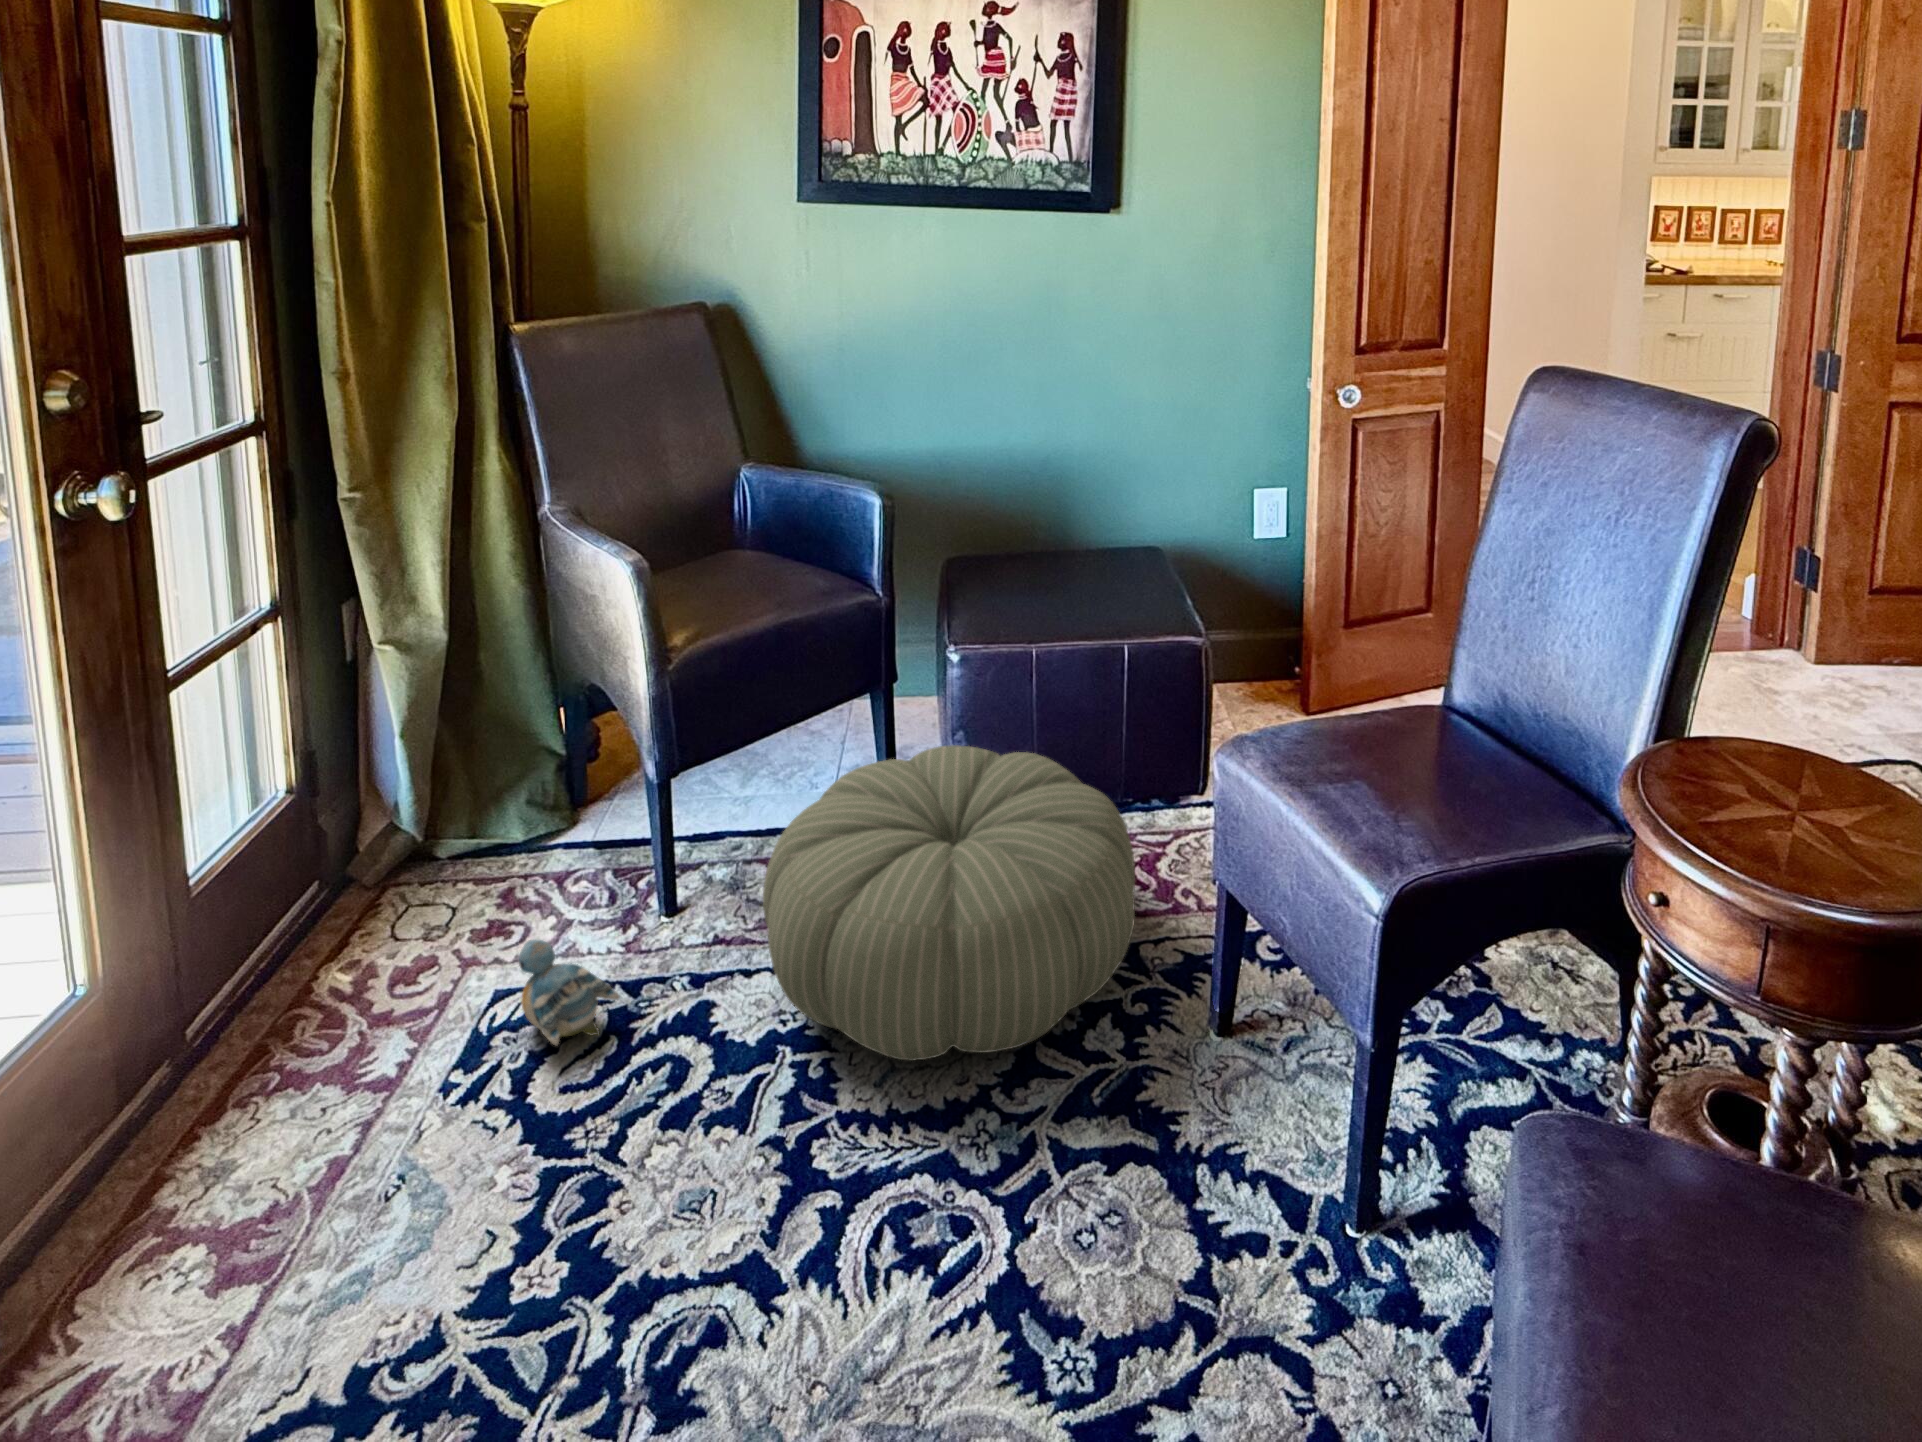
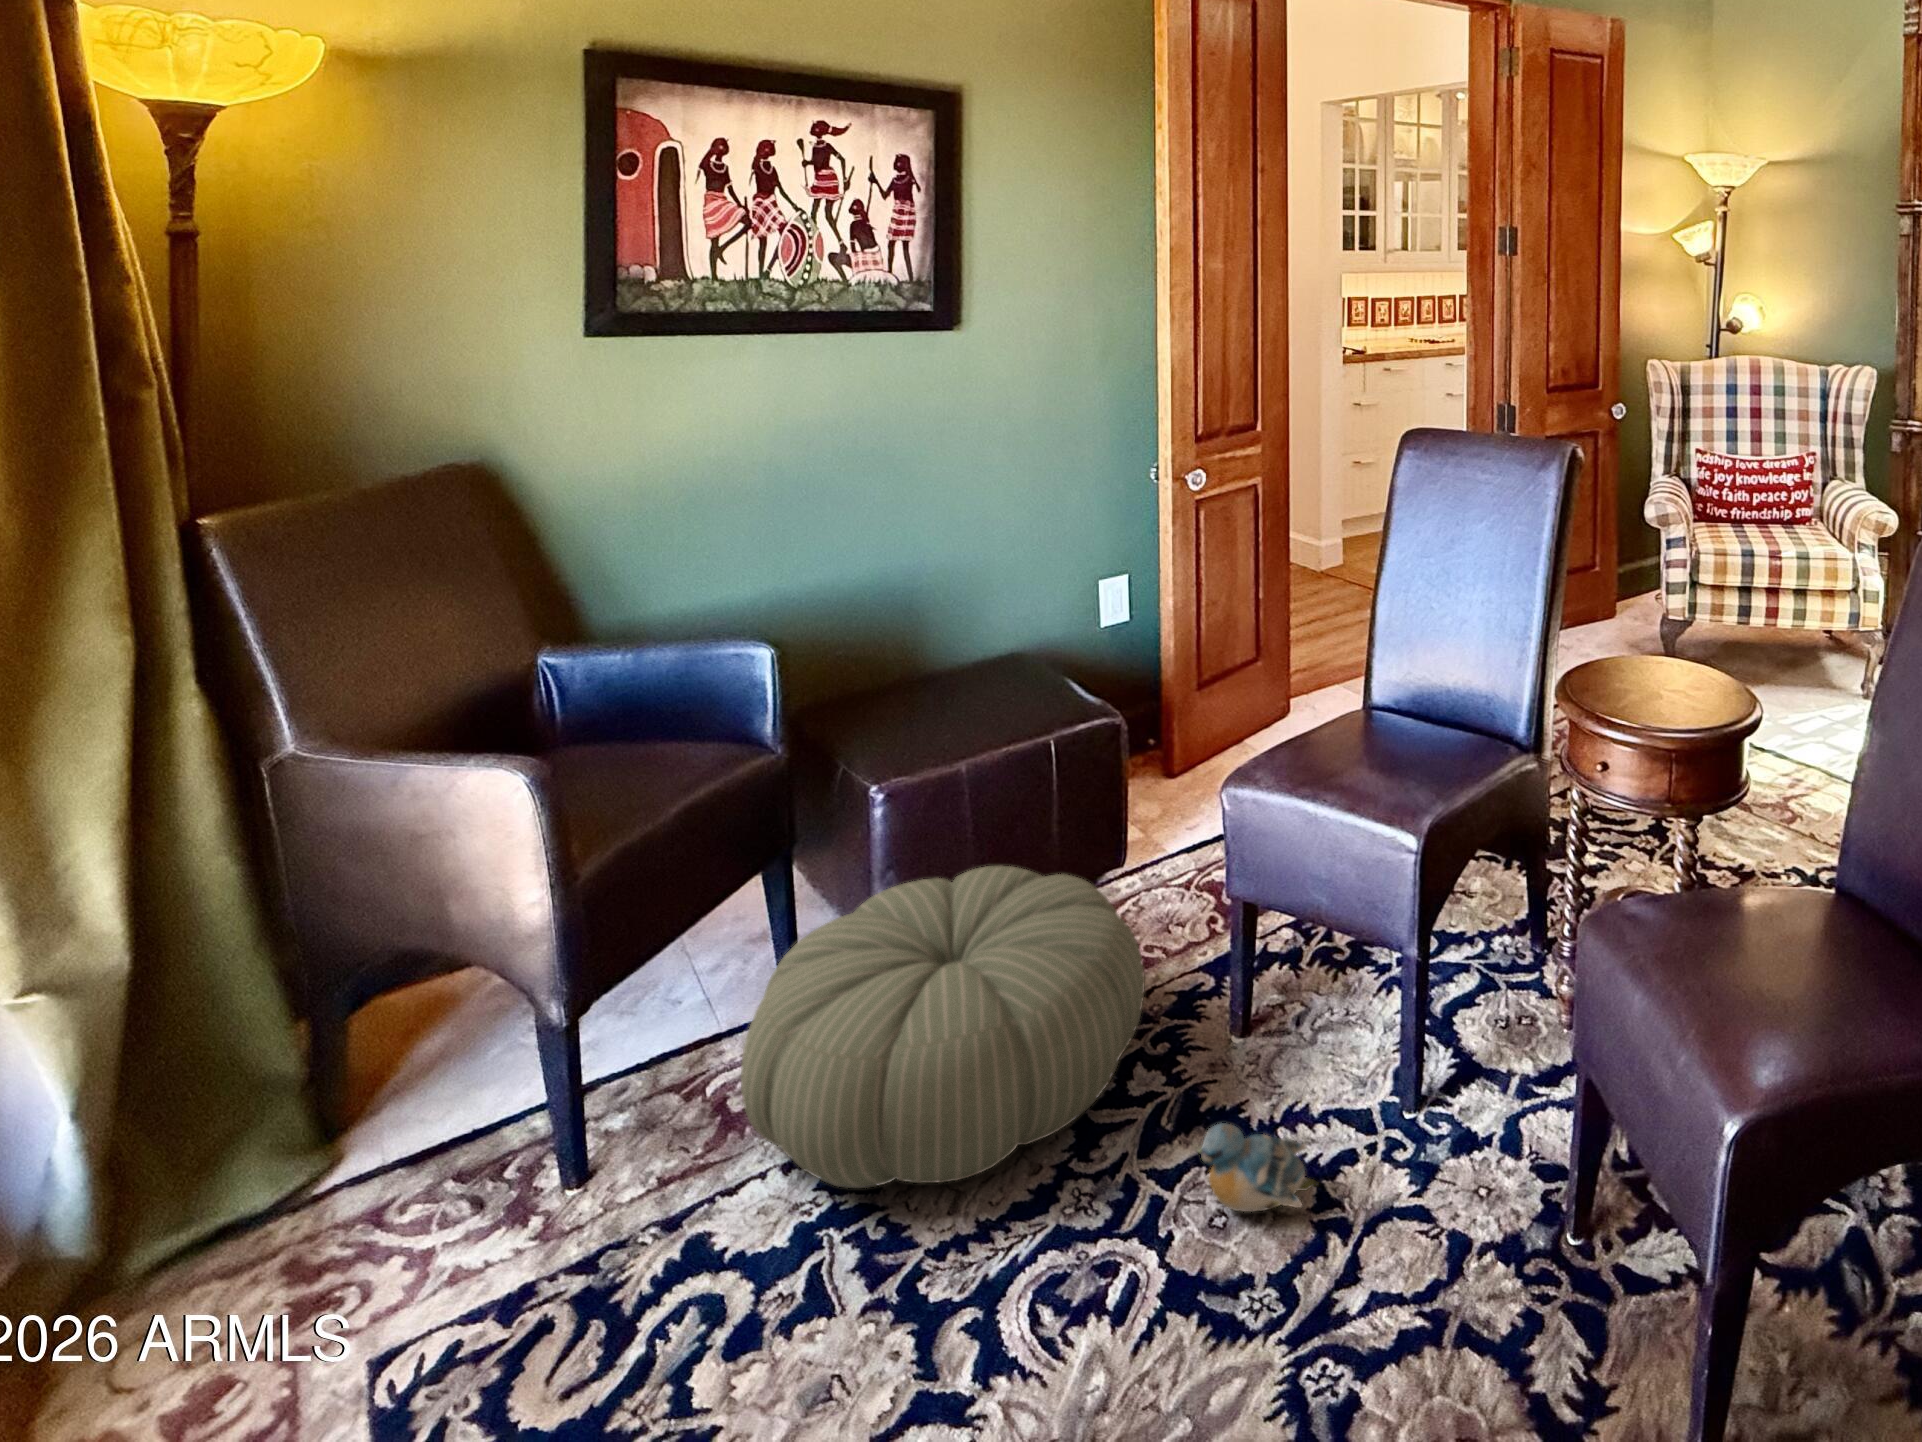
plush toy: present [519,939,620,1045] -> present [1198,1123,1318,1212]

